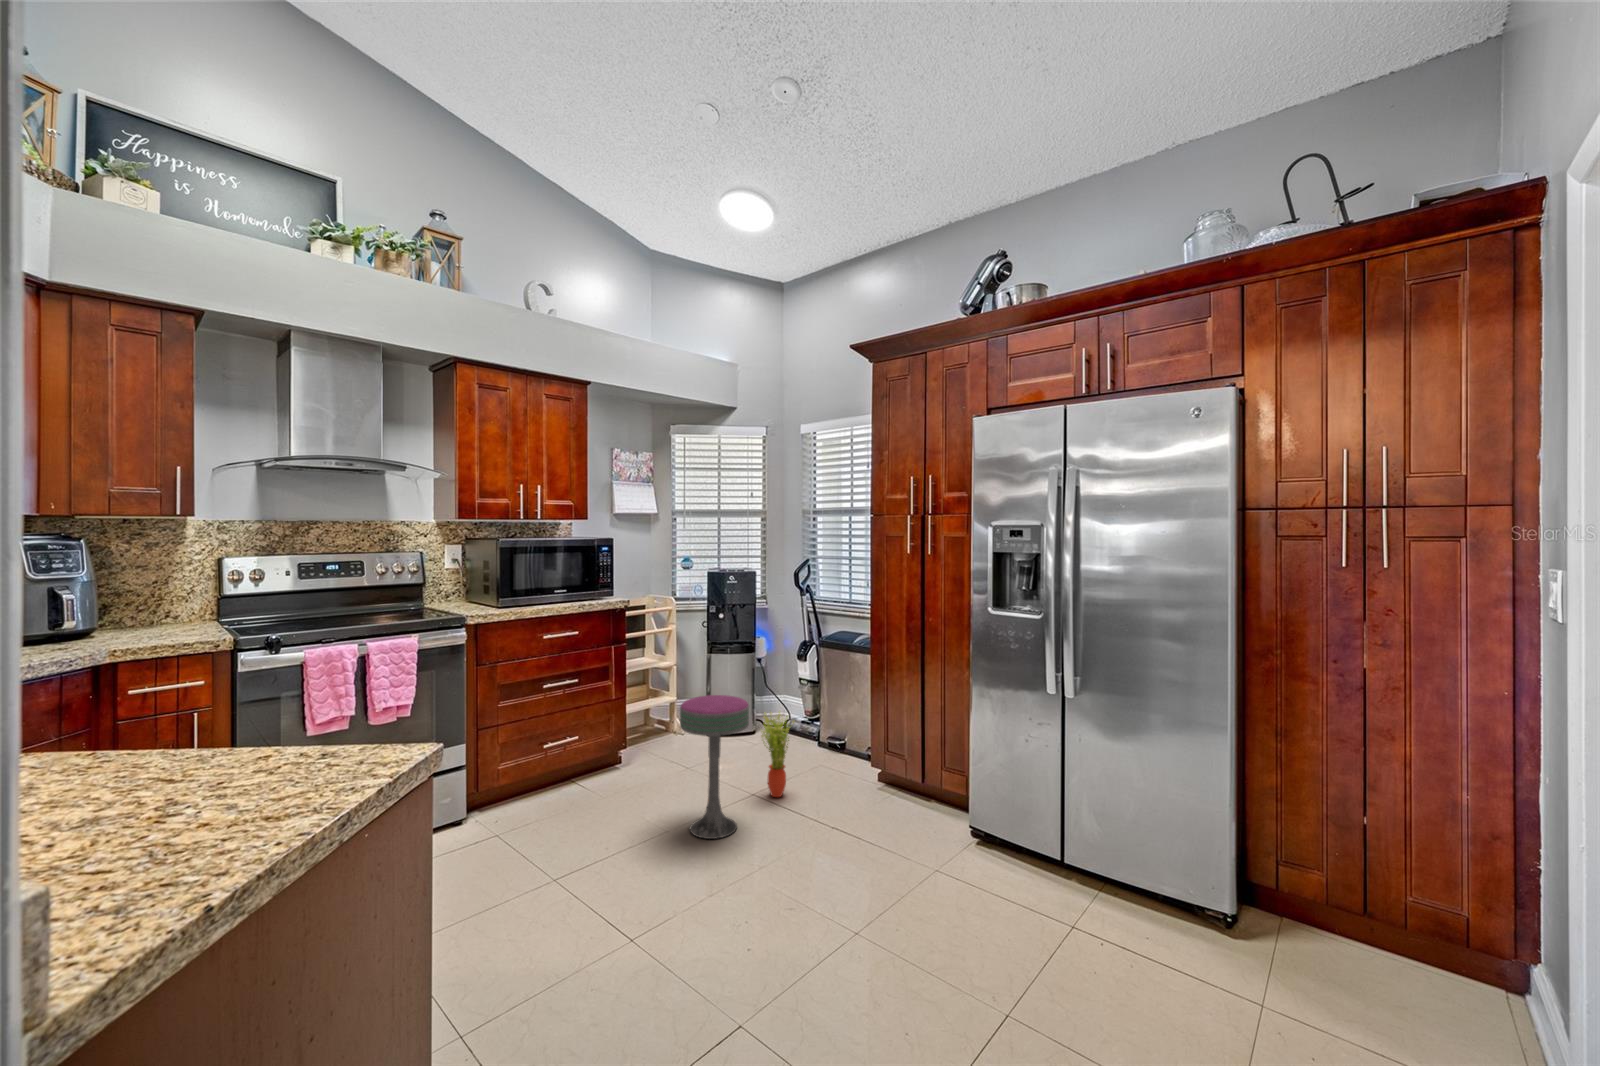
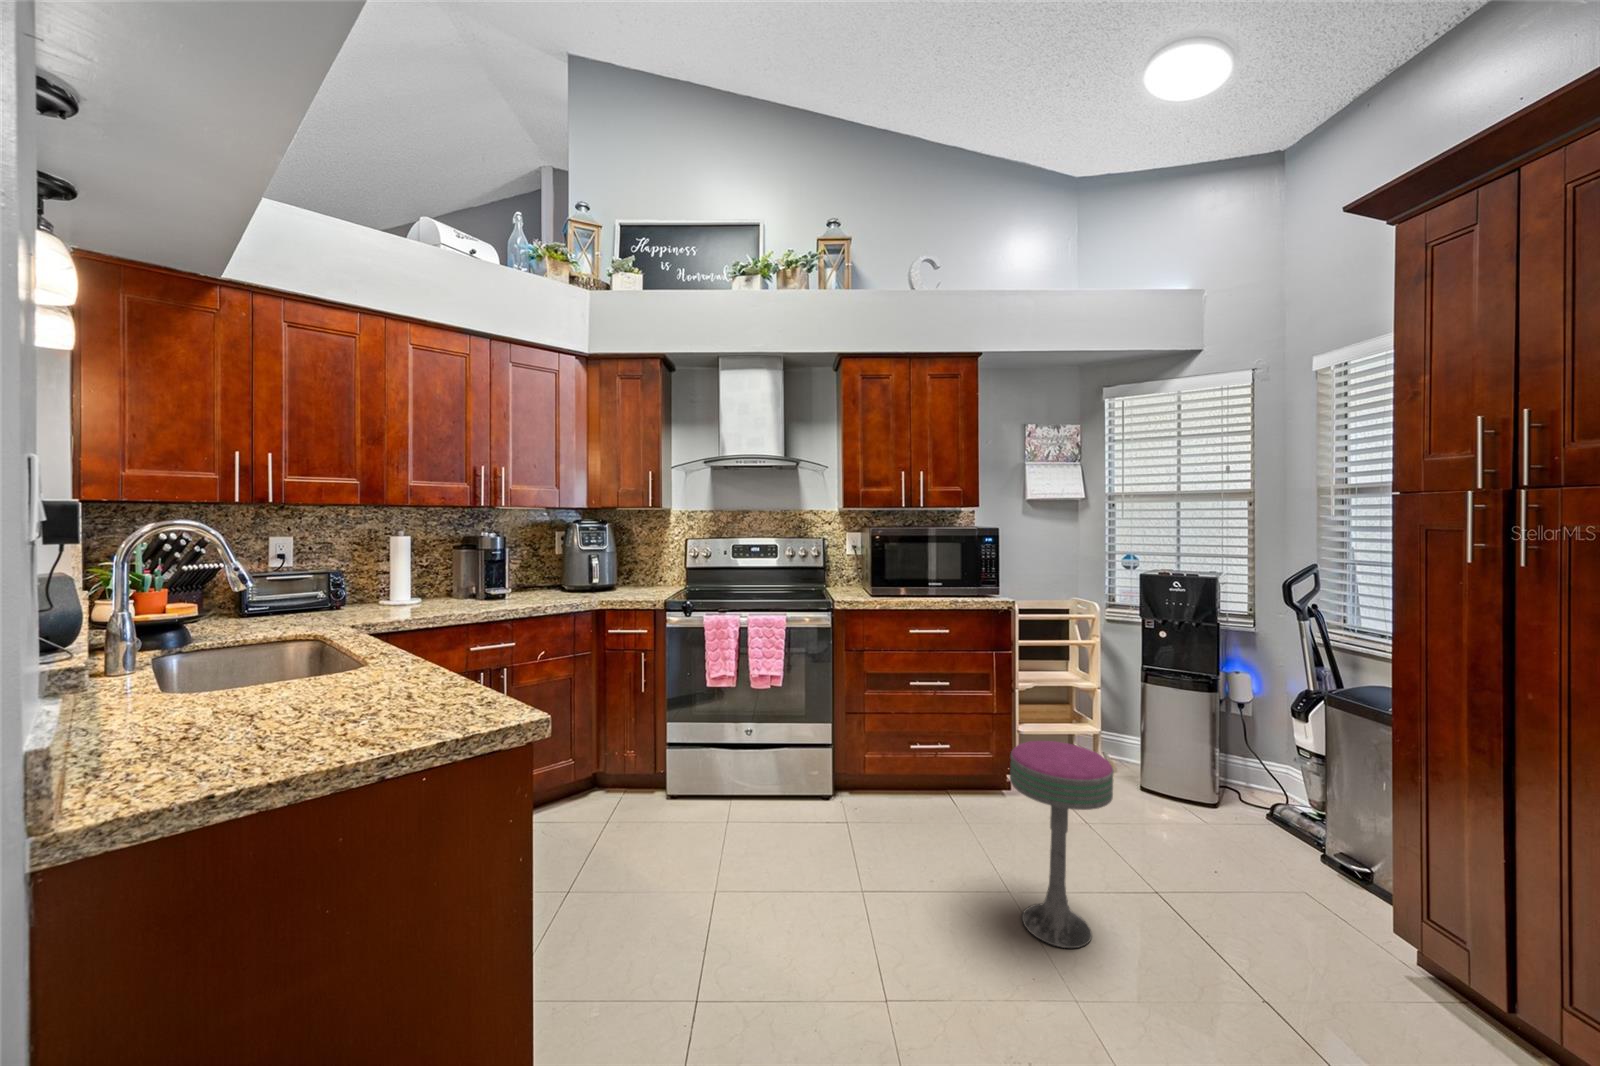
potted plant: present [762,712,794,797] -> none [1153,788,1221,925]

